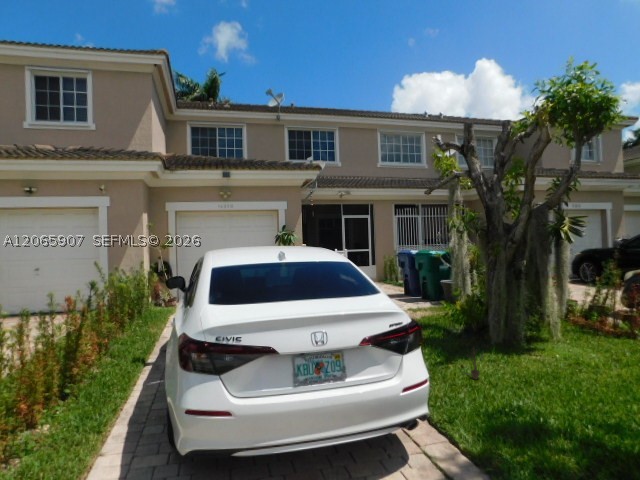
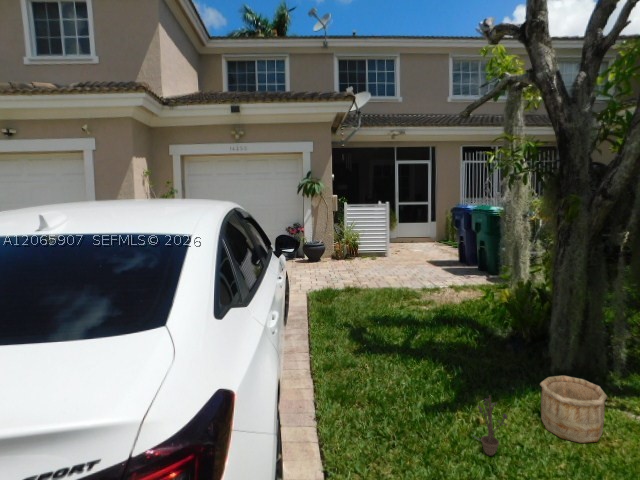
wooden bucket: none [493,340,527,371] -> present [540,376,607,443]

